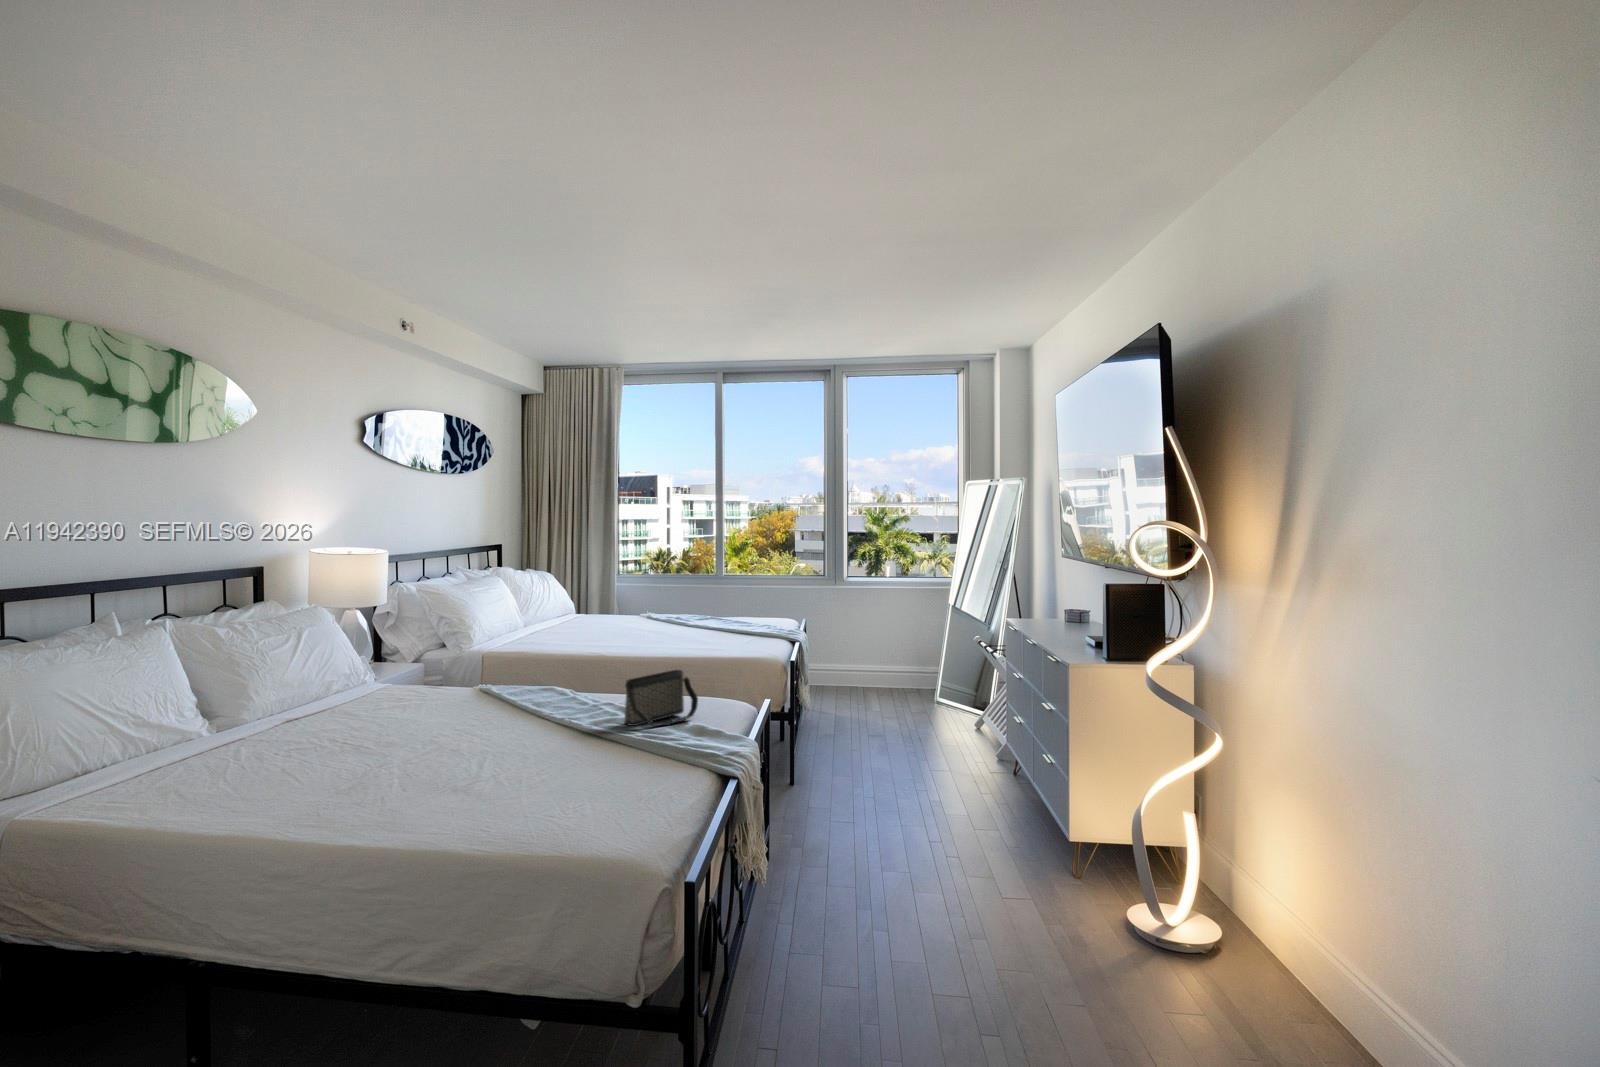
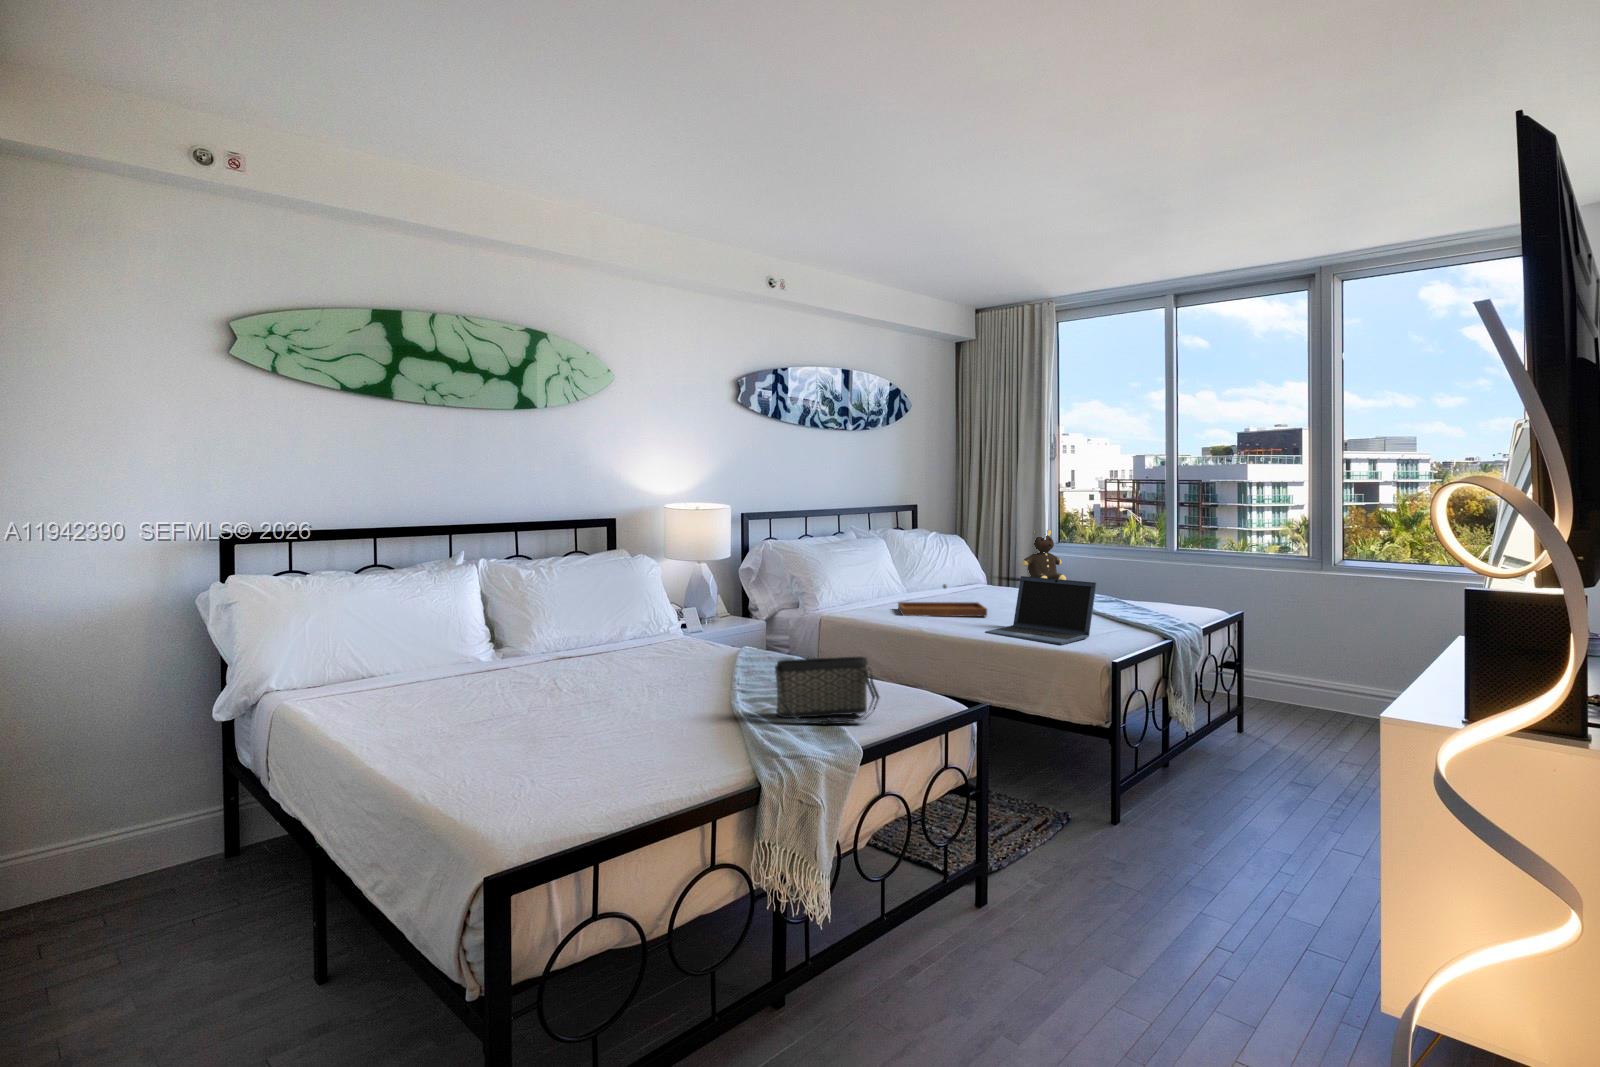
teddy bear: none [595,562,632,608] -> present [1022,530,1066,580]
laptop: none [654,601,729,651] -> present [985,576,1097,645]
tray: none [550,613,632,644] -> present [898,584,987,617]

